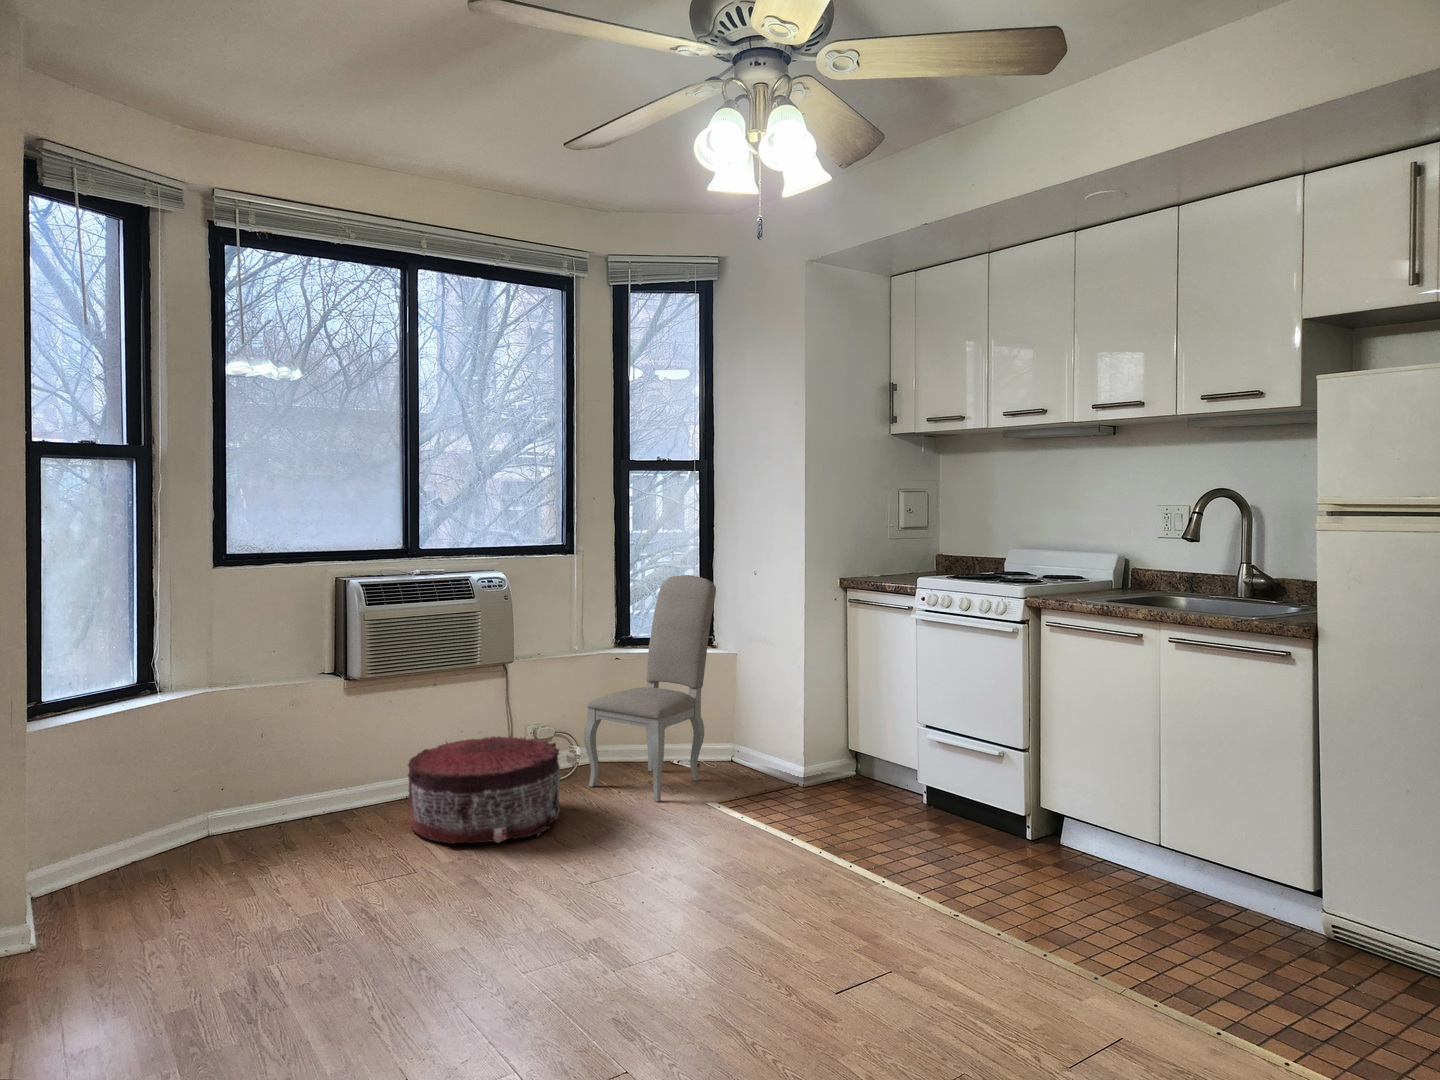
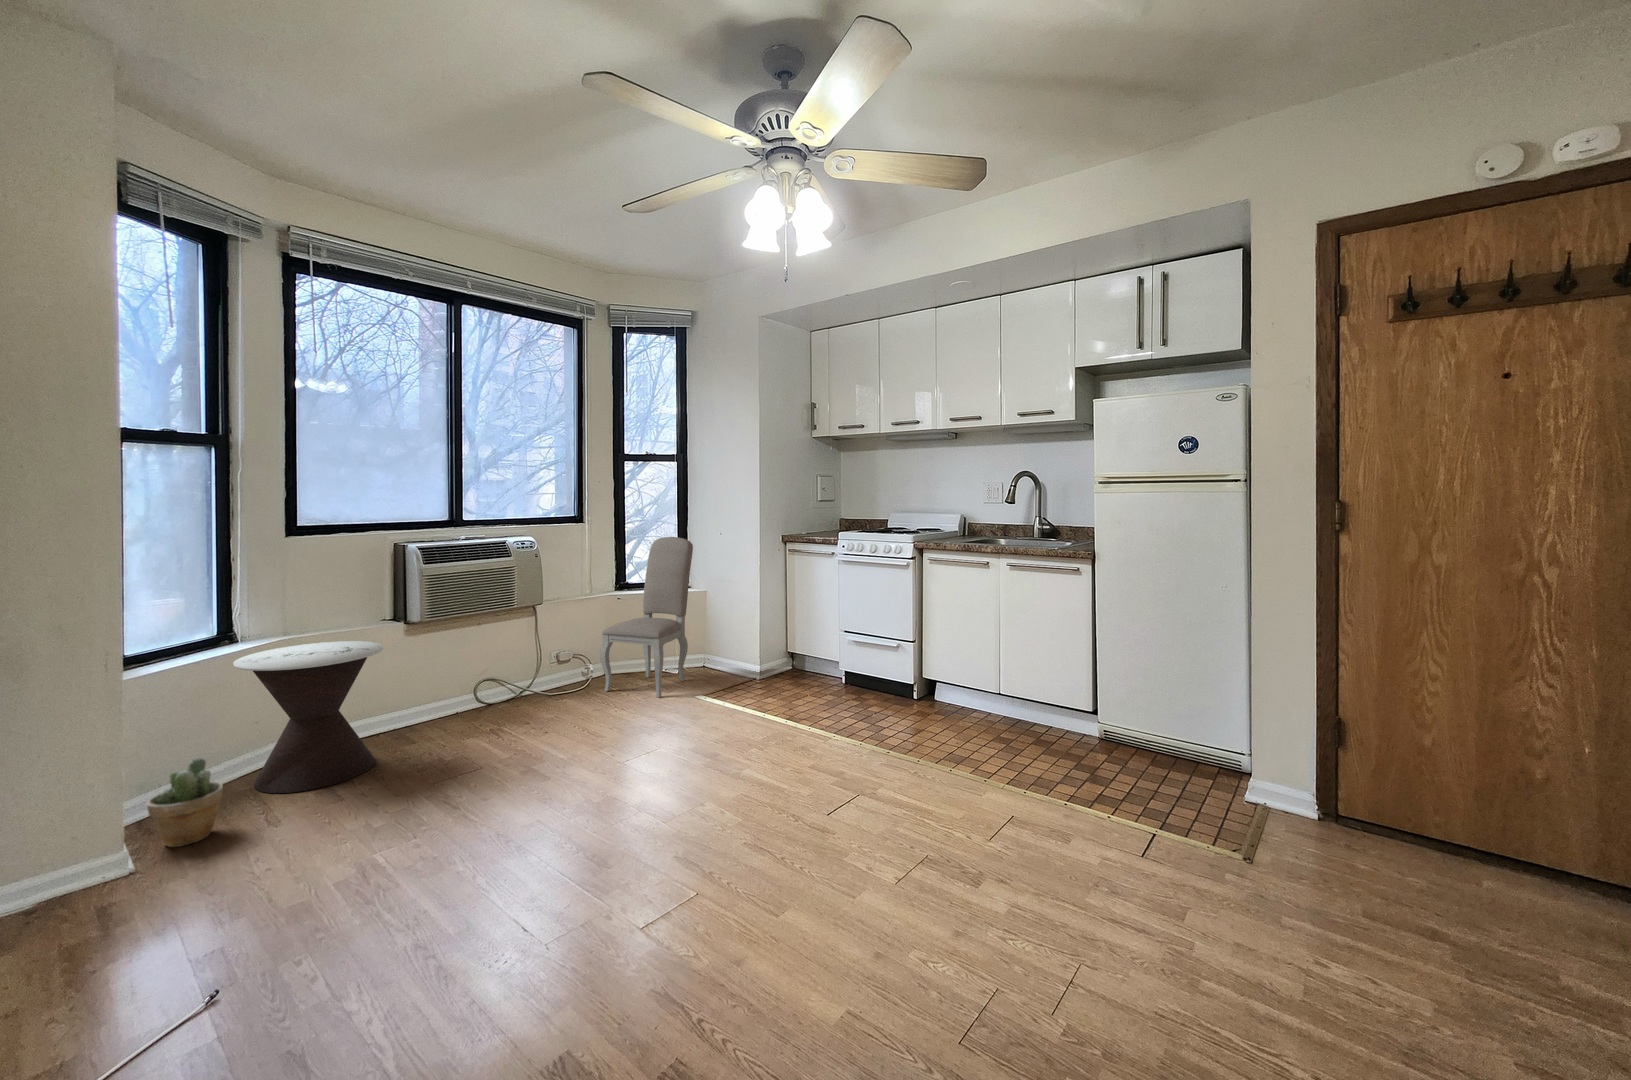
side table: none [152,700,311,881] -> present [233,641,383,793]
pouf: present [408,736,561,844] -> none [465,657,589,741]
potted plant: none [55,830,130,930] -> present [146,758,223,847]

